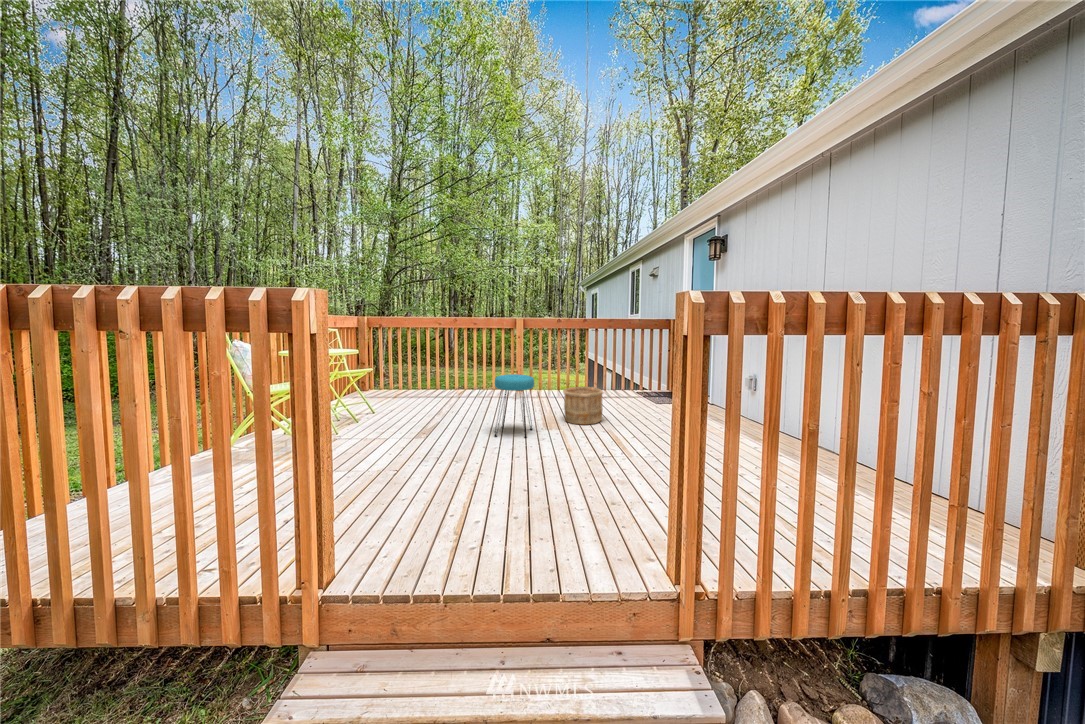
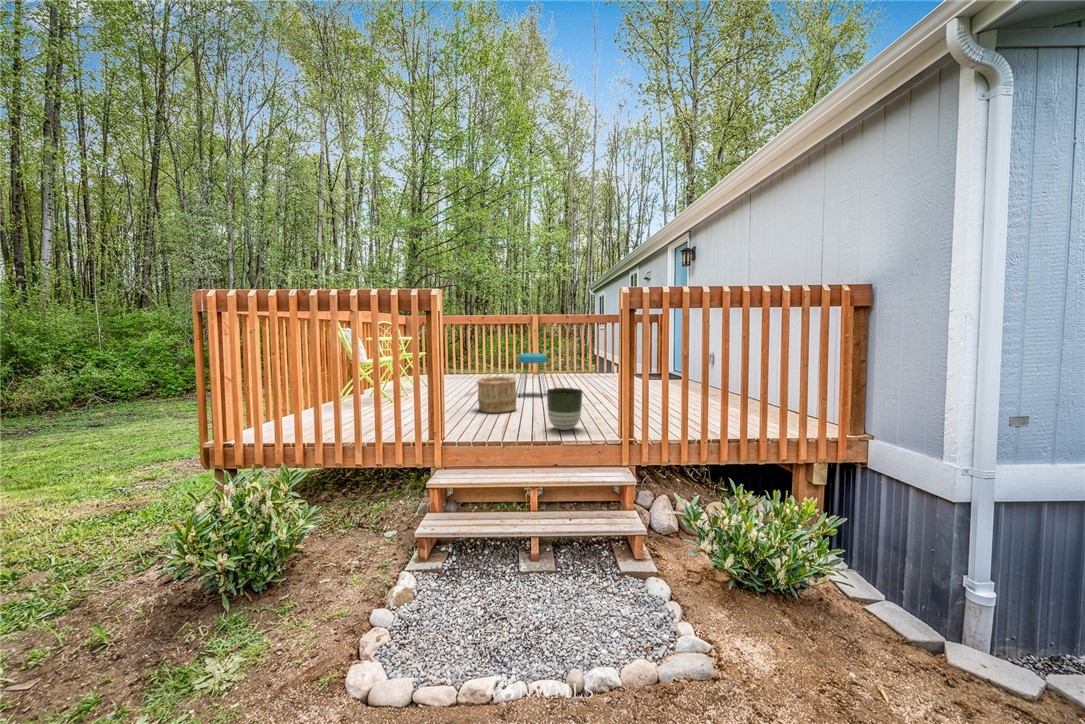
wooden bucket: present [563,387,603,425] -> present [477,377,517,413]
planter: none [532,464,597,547] -> present [547,388,583,430]

